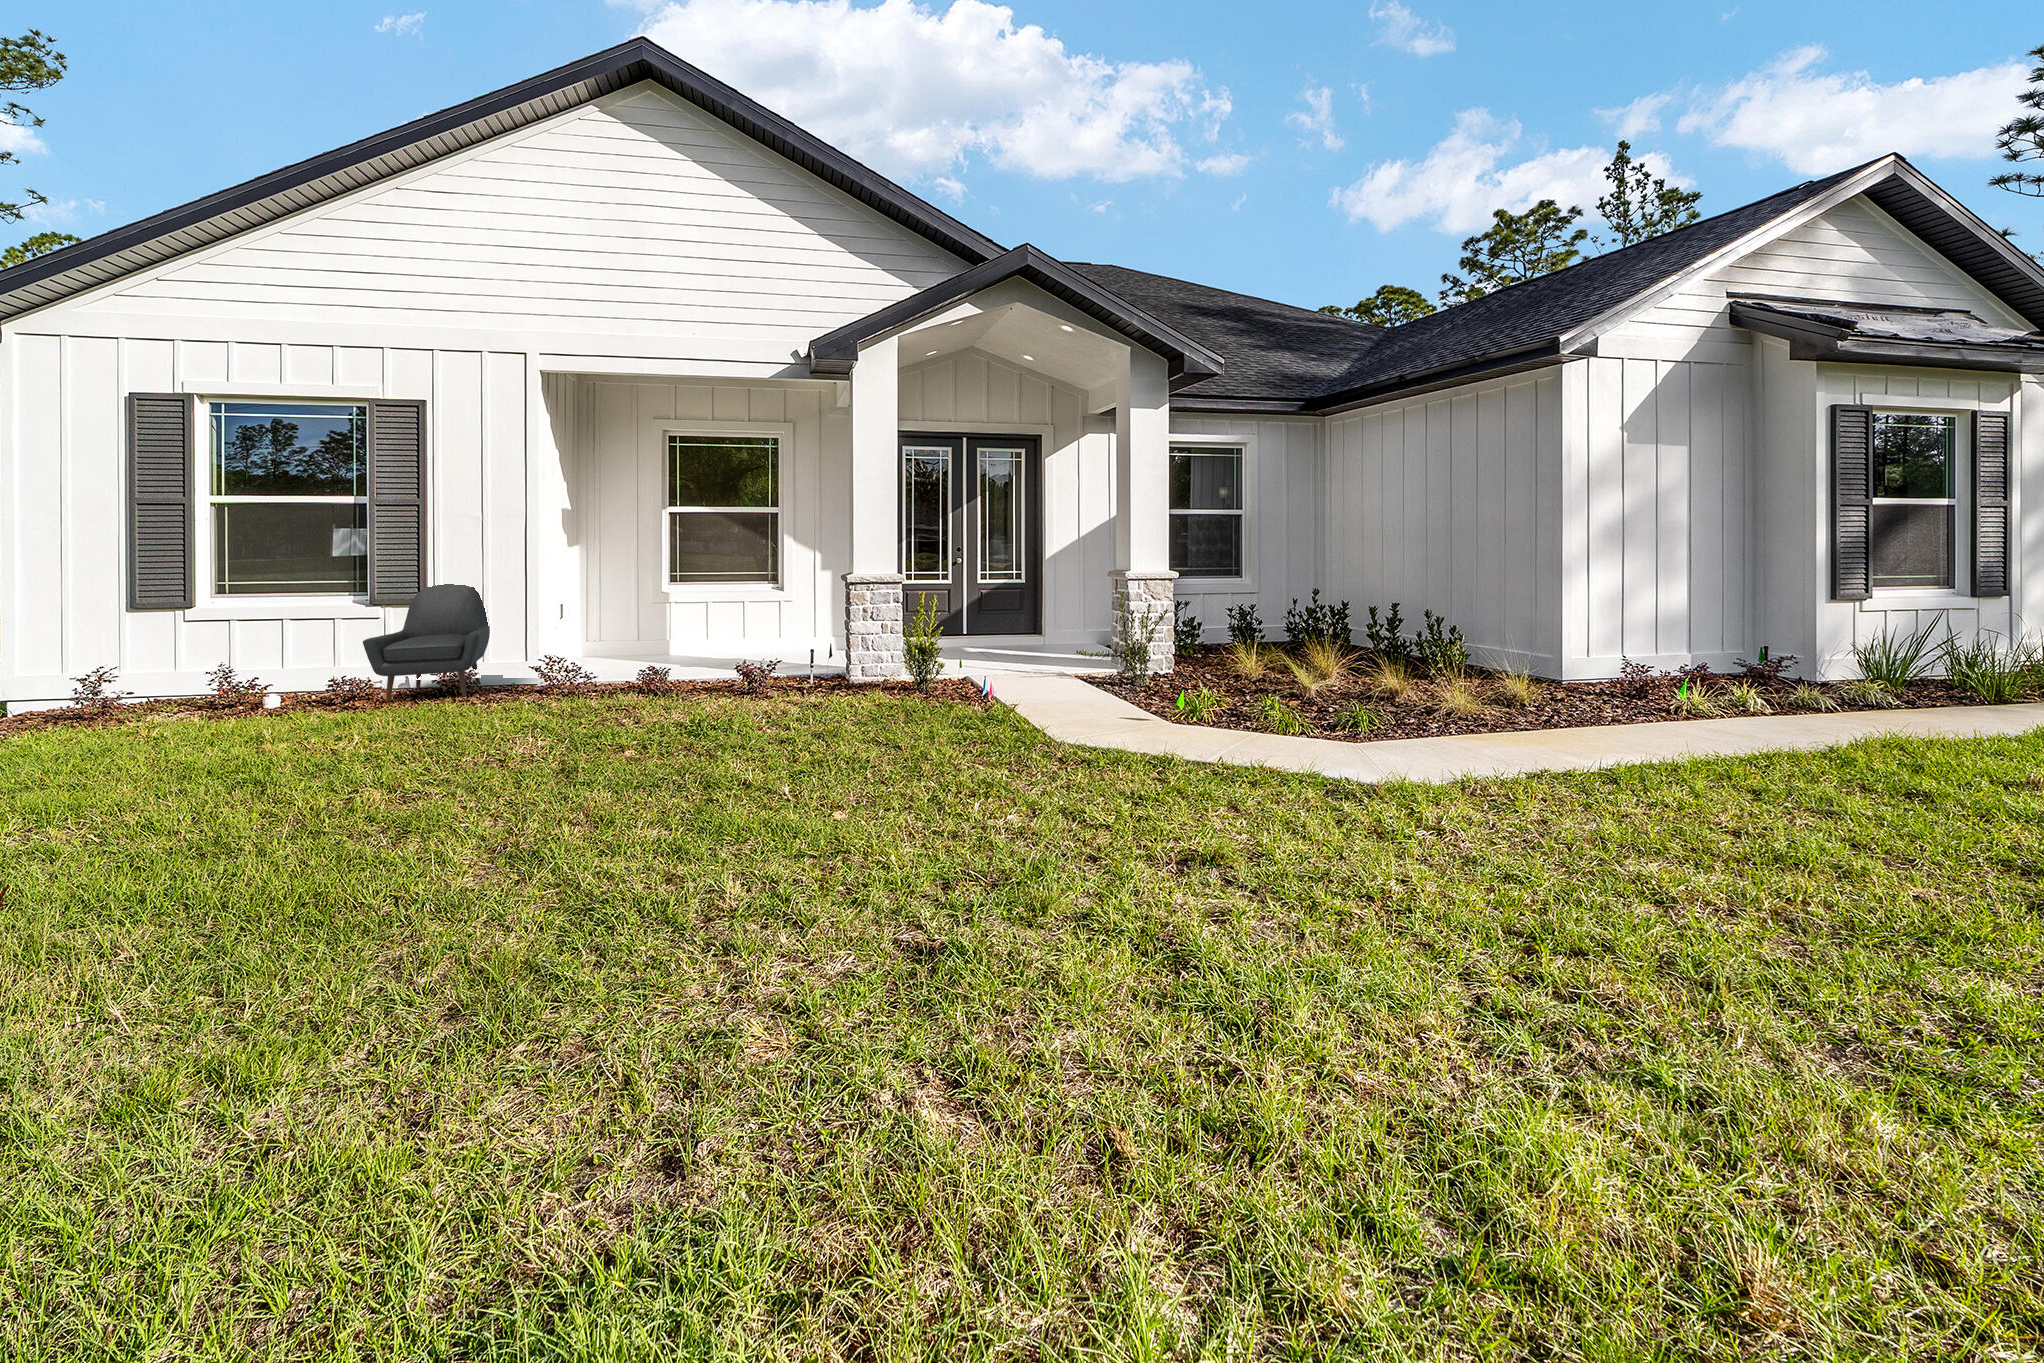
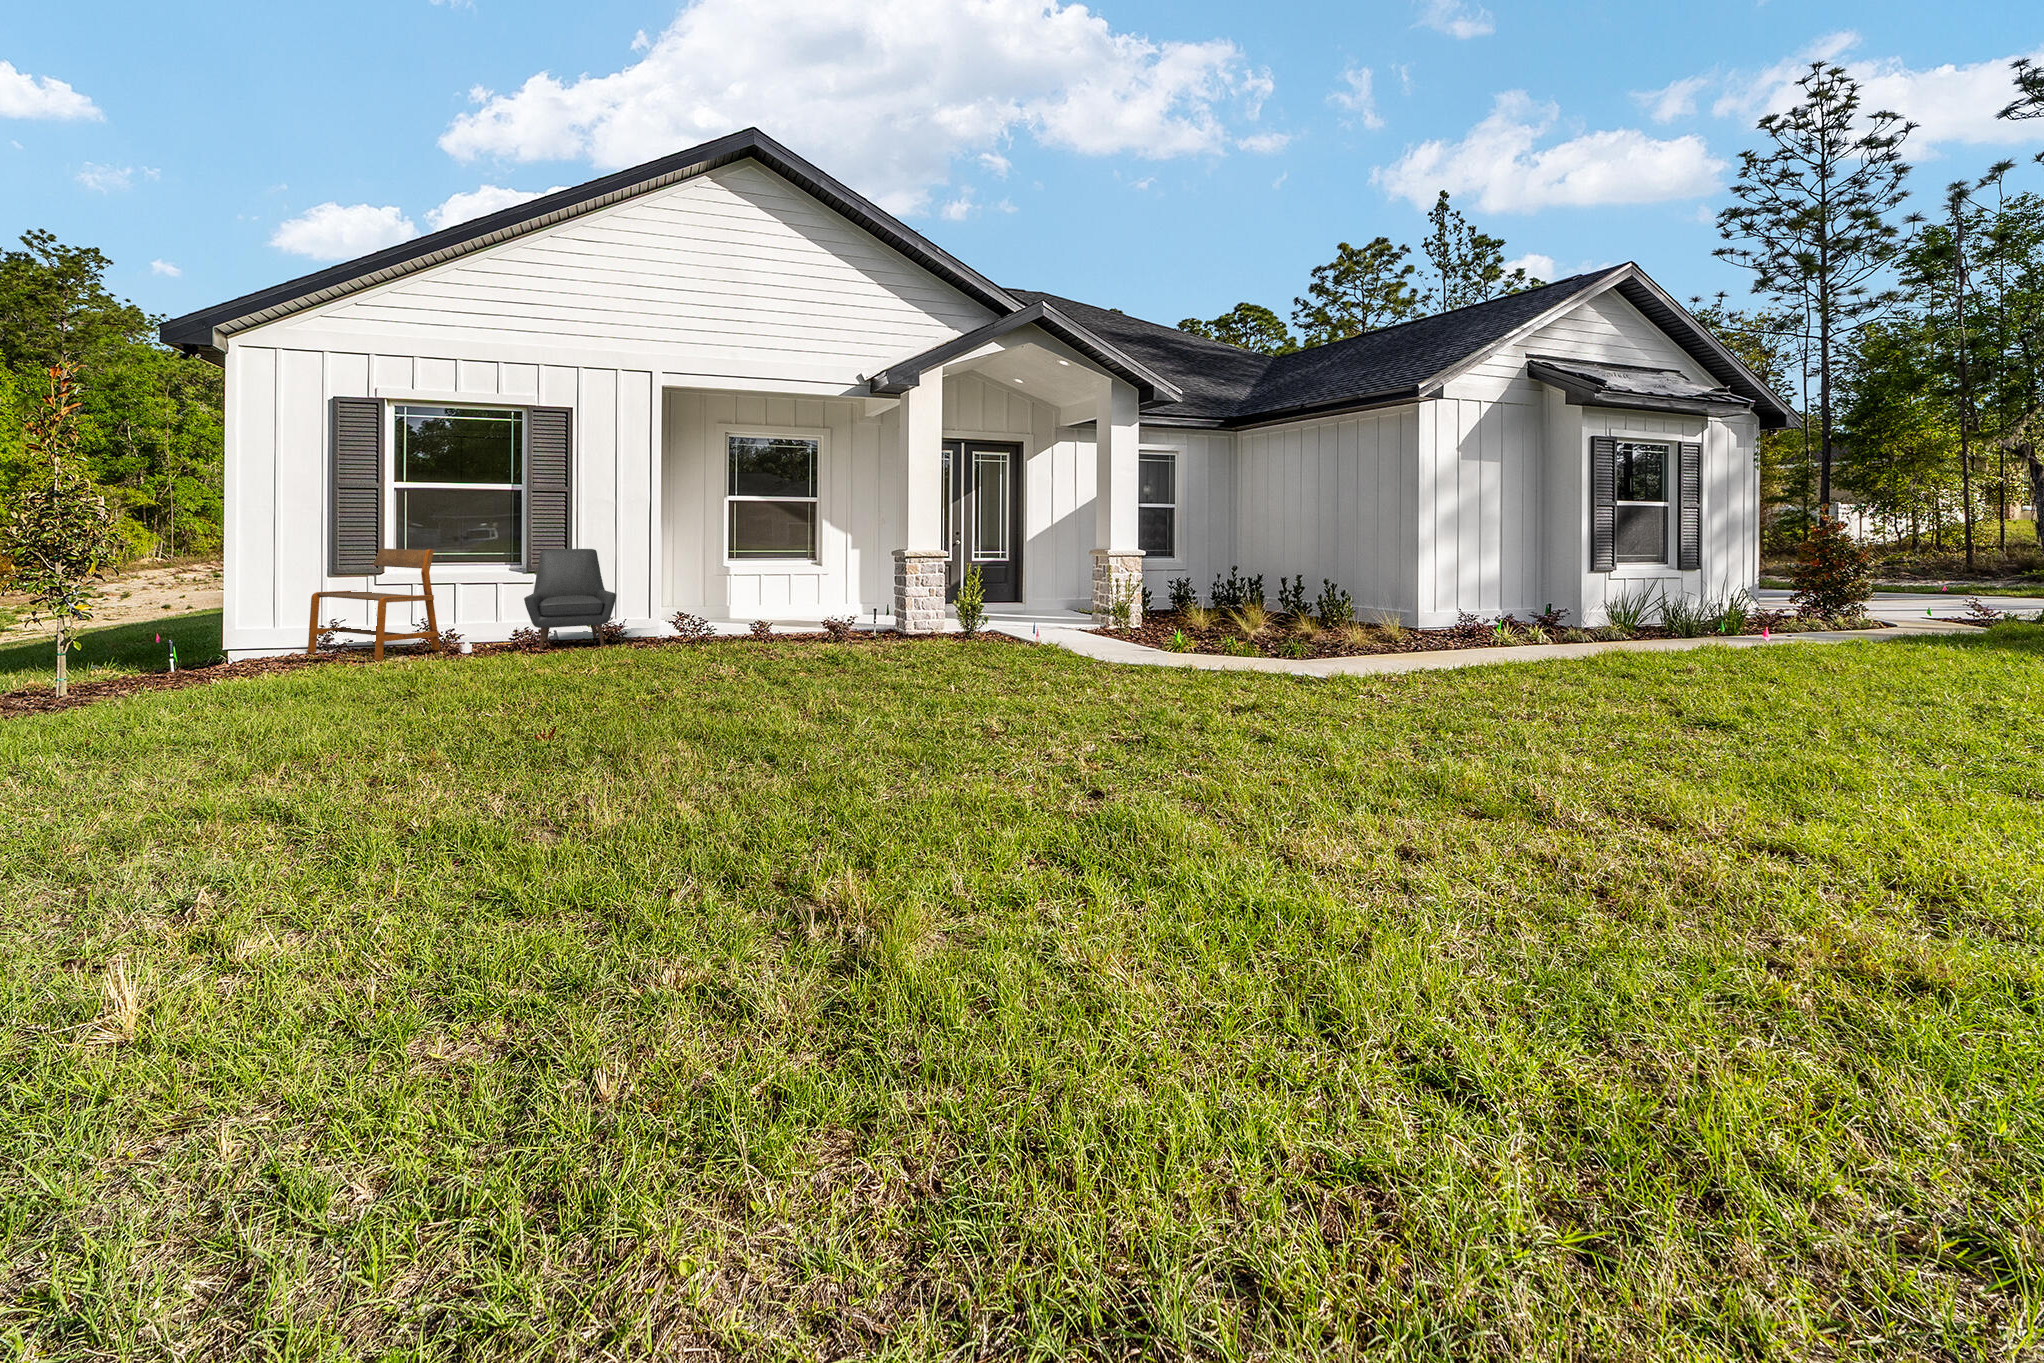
bench: none [147,577,282,717] -> present [308,548,440,660]

